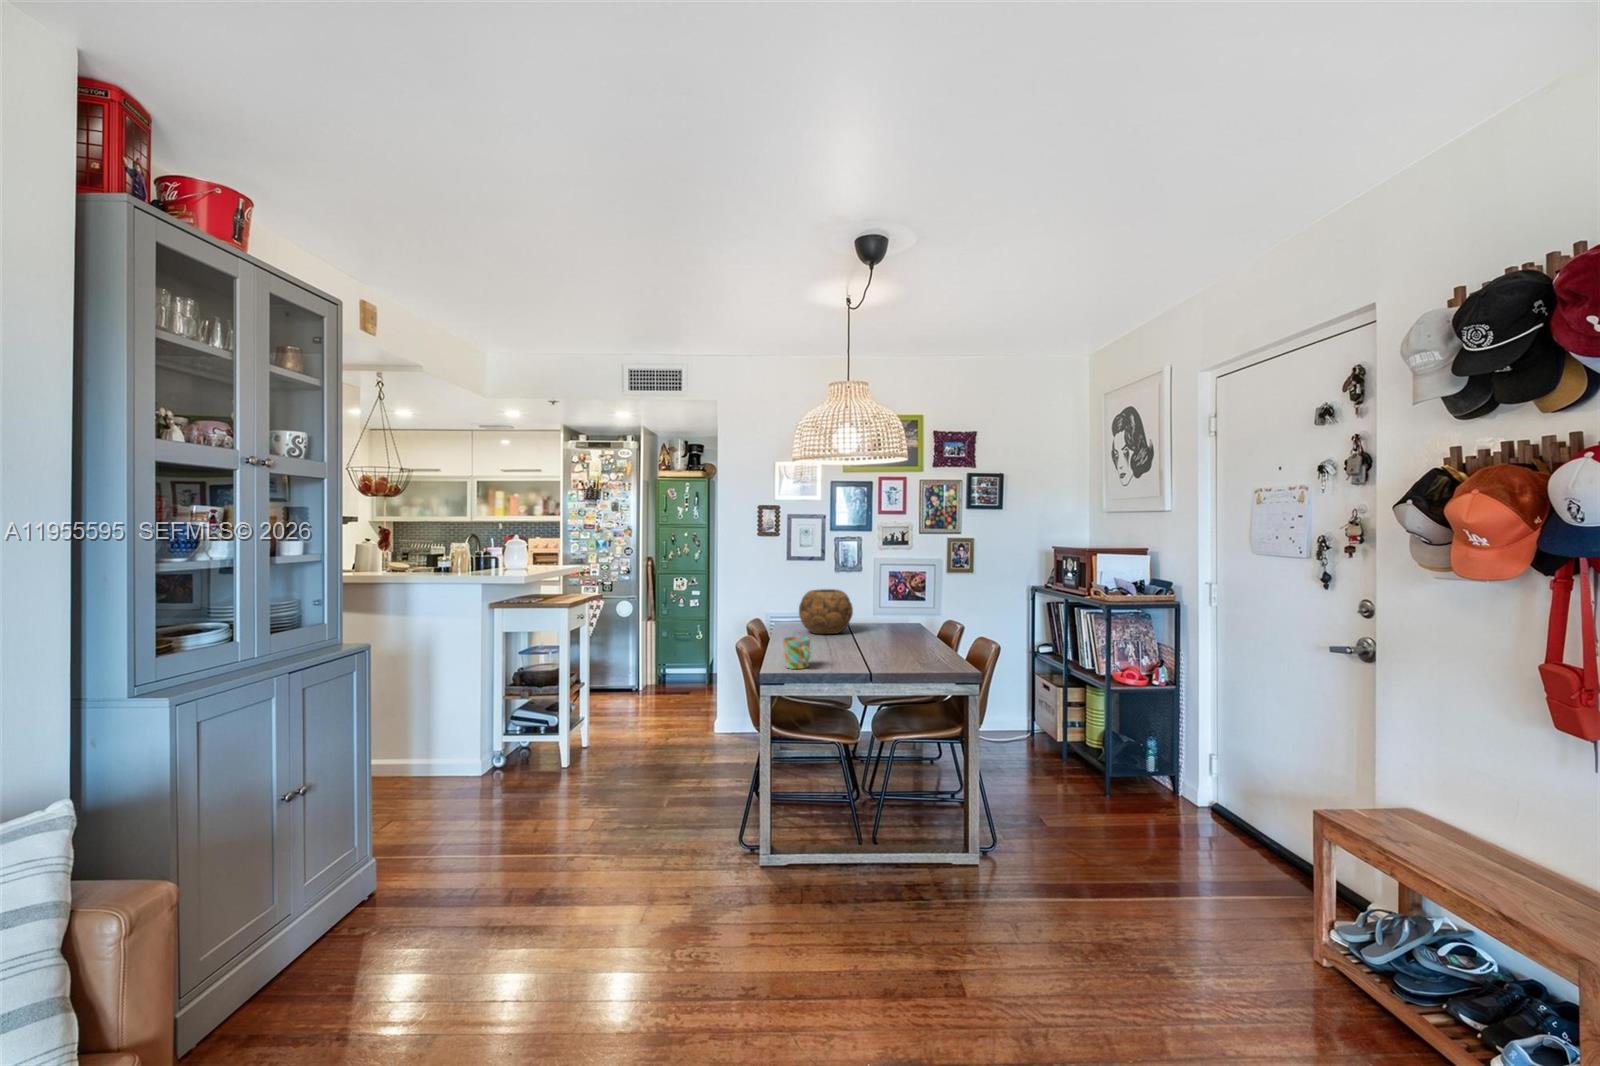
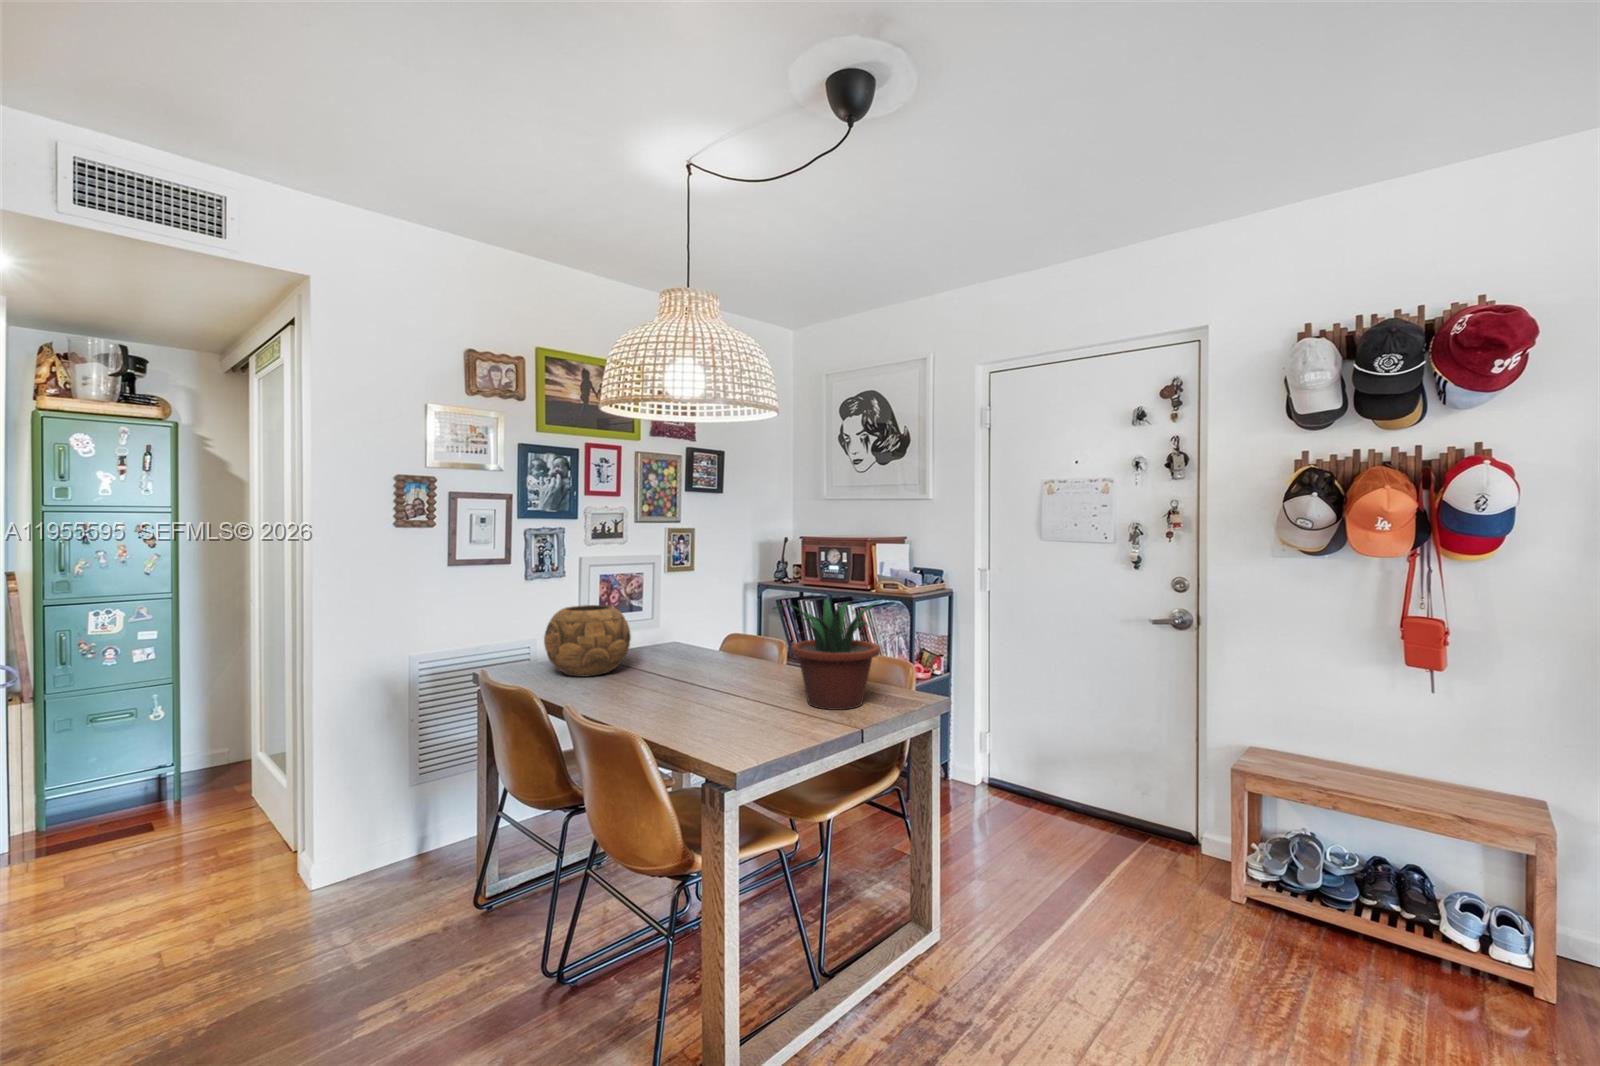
potted plant: none [862,592,941,669] -> present [774,599,880,710]
mug: present [783,637,810,669] -> none [703,684,760,741]

